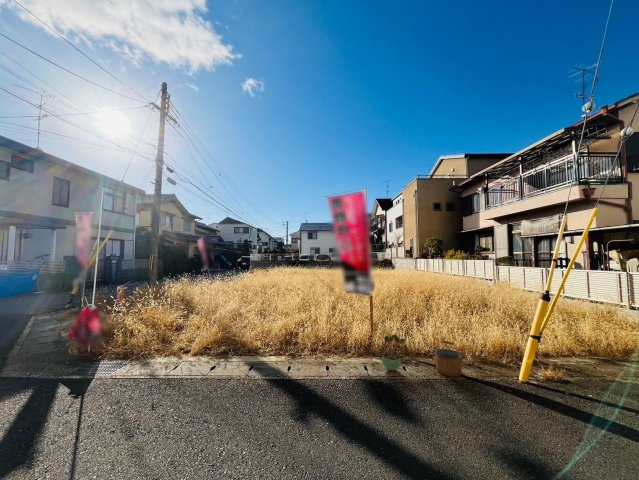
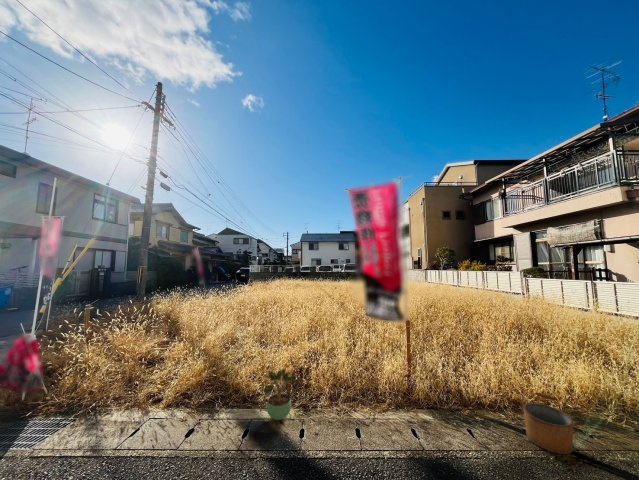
potted plant: present [381,334,405,371] -> present [264,369,296,420]

